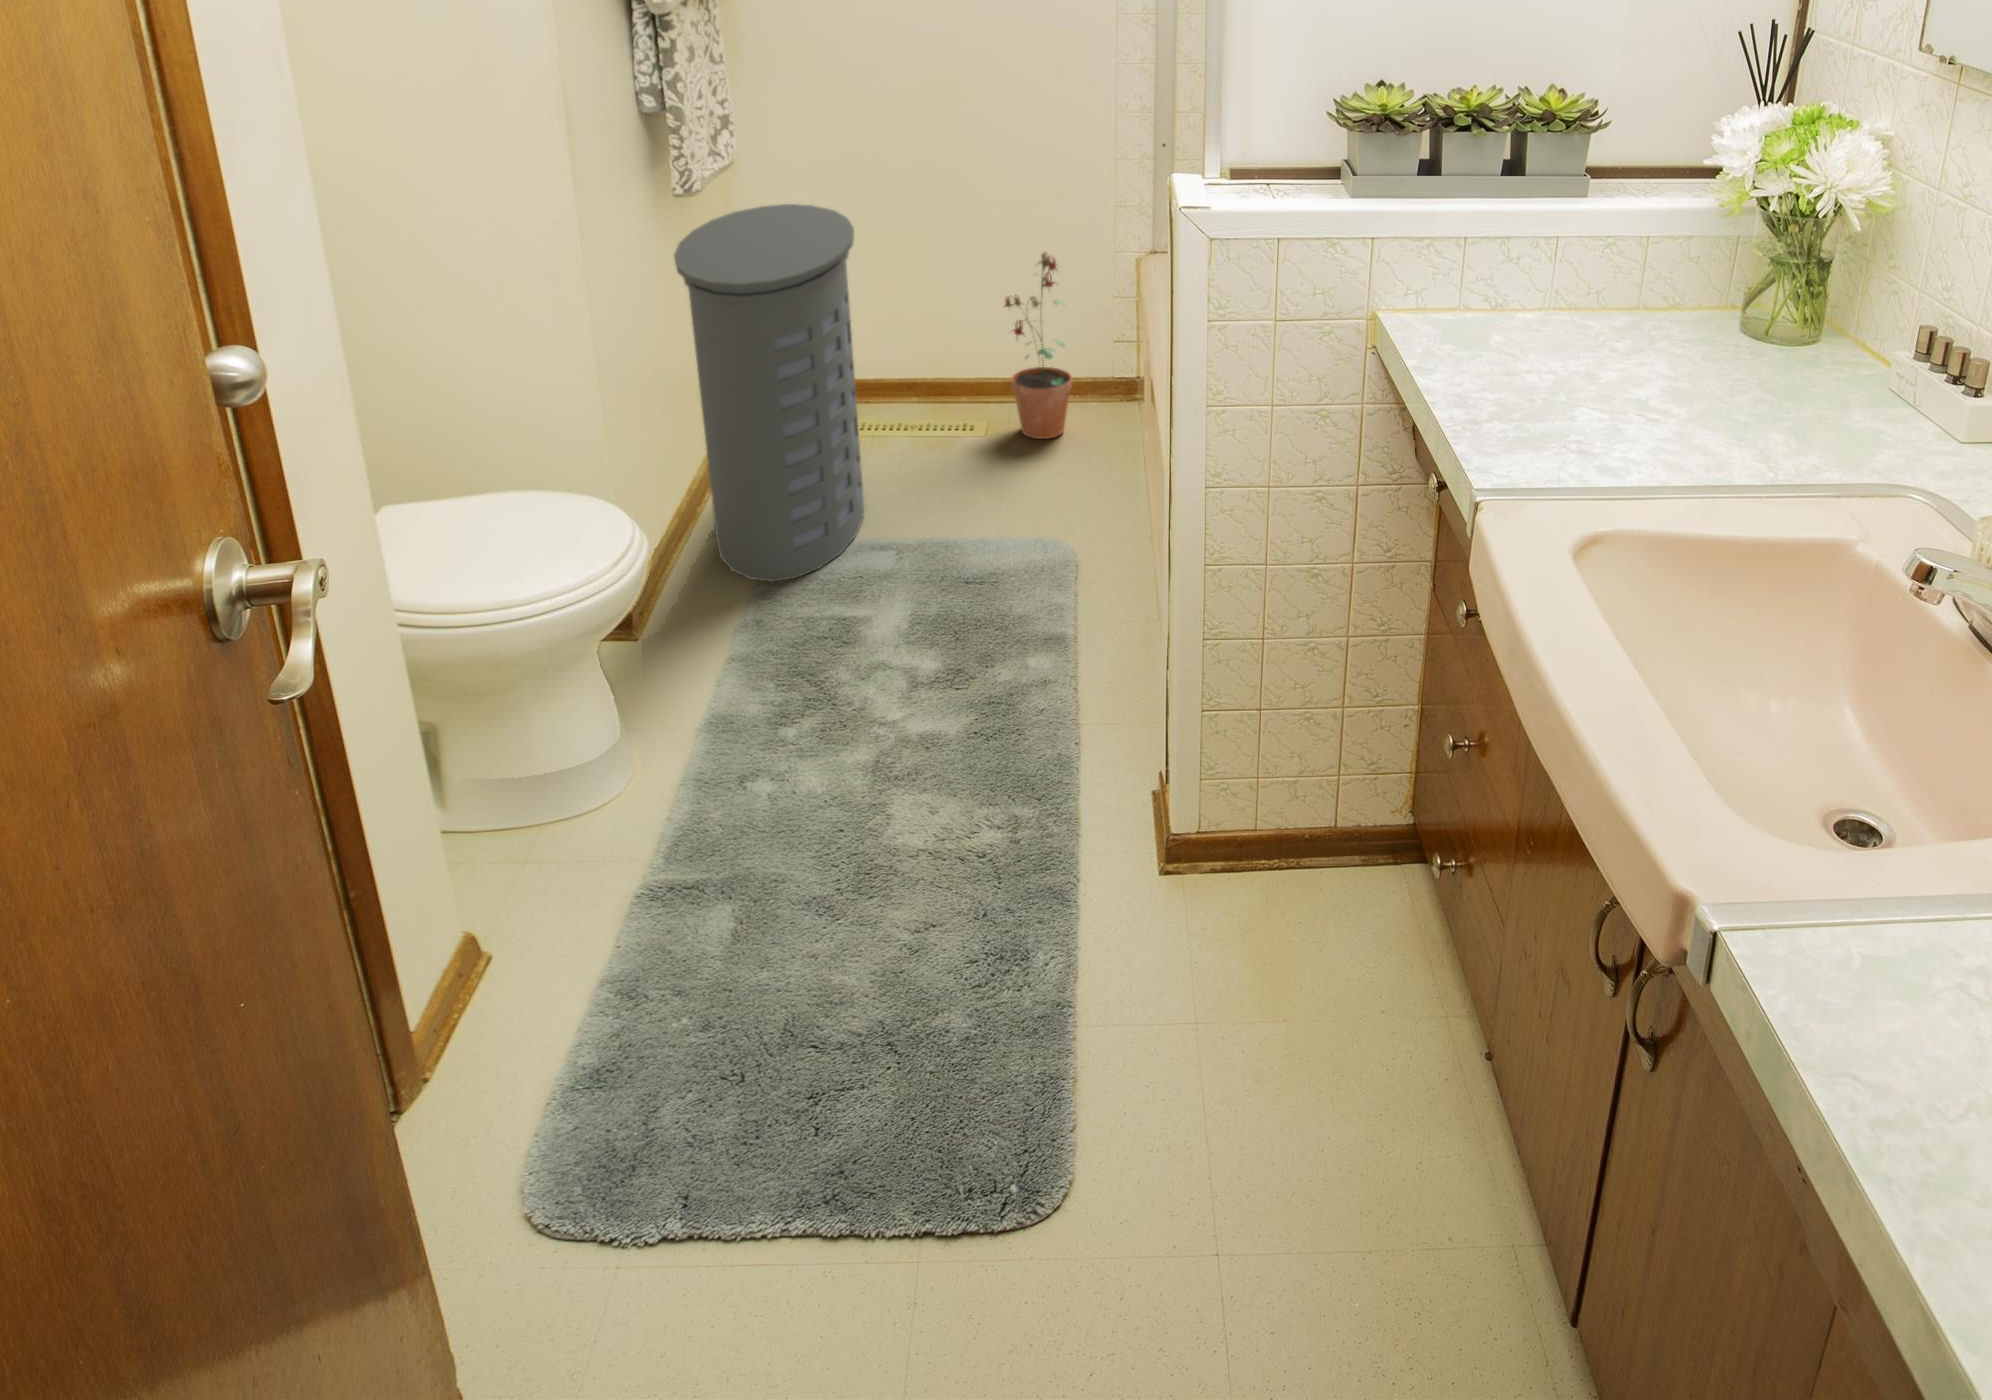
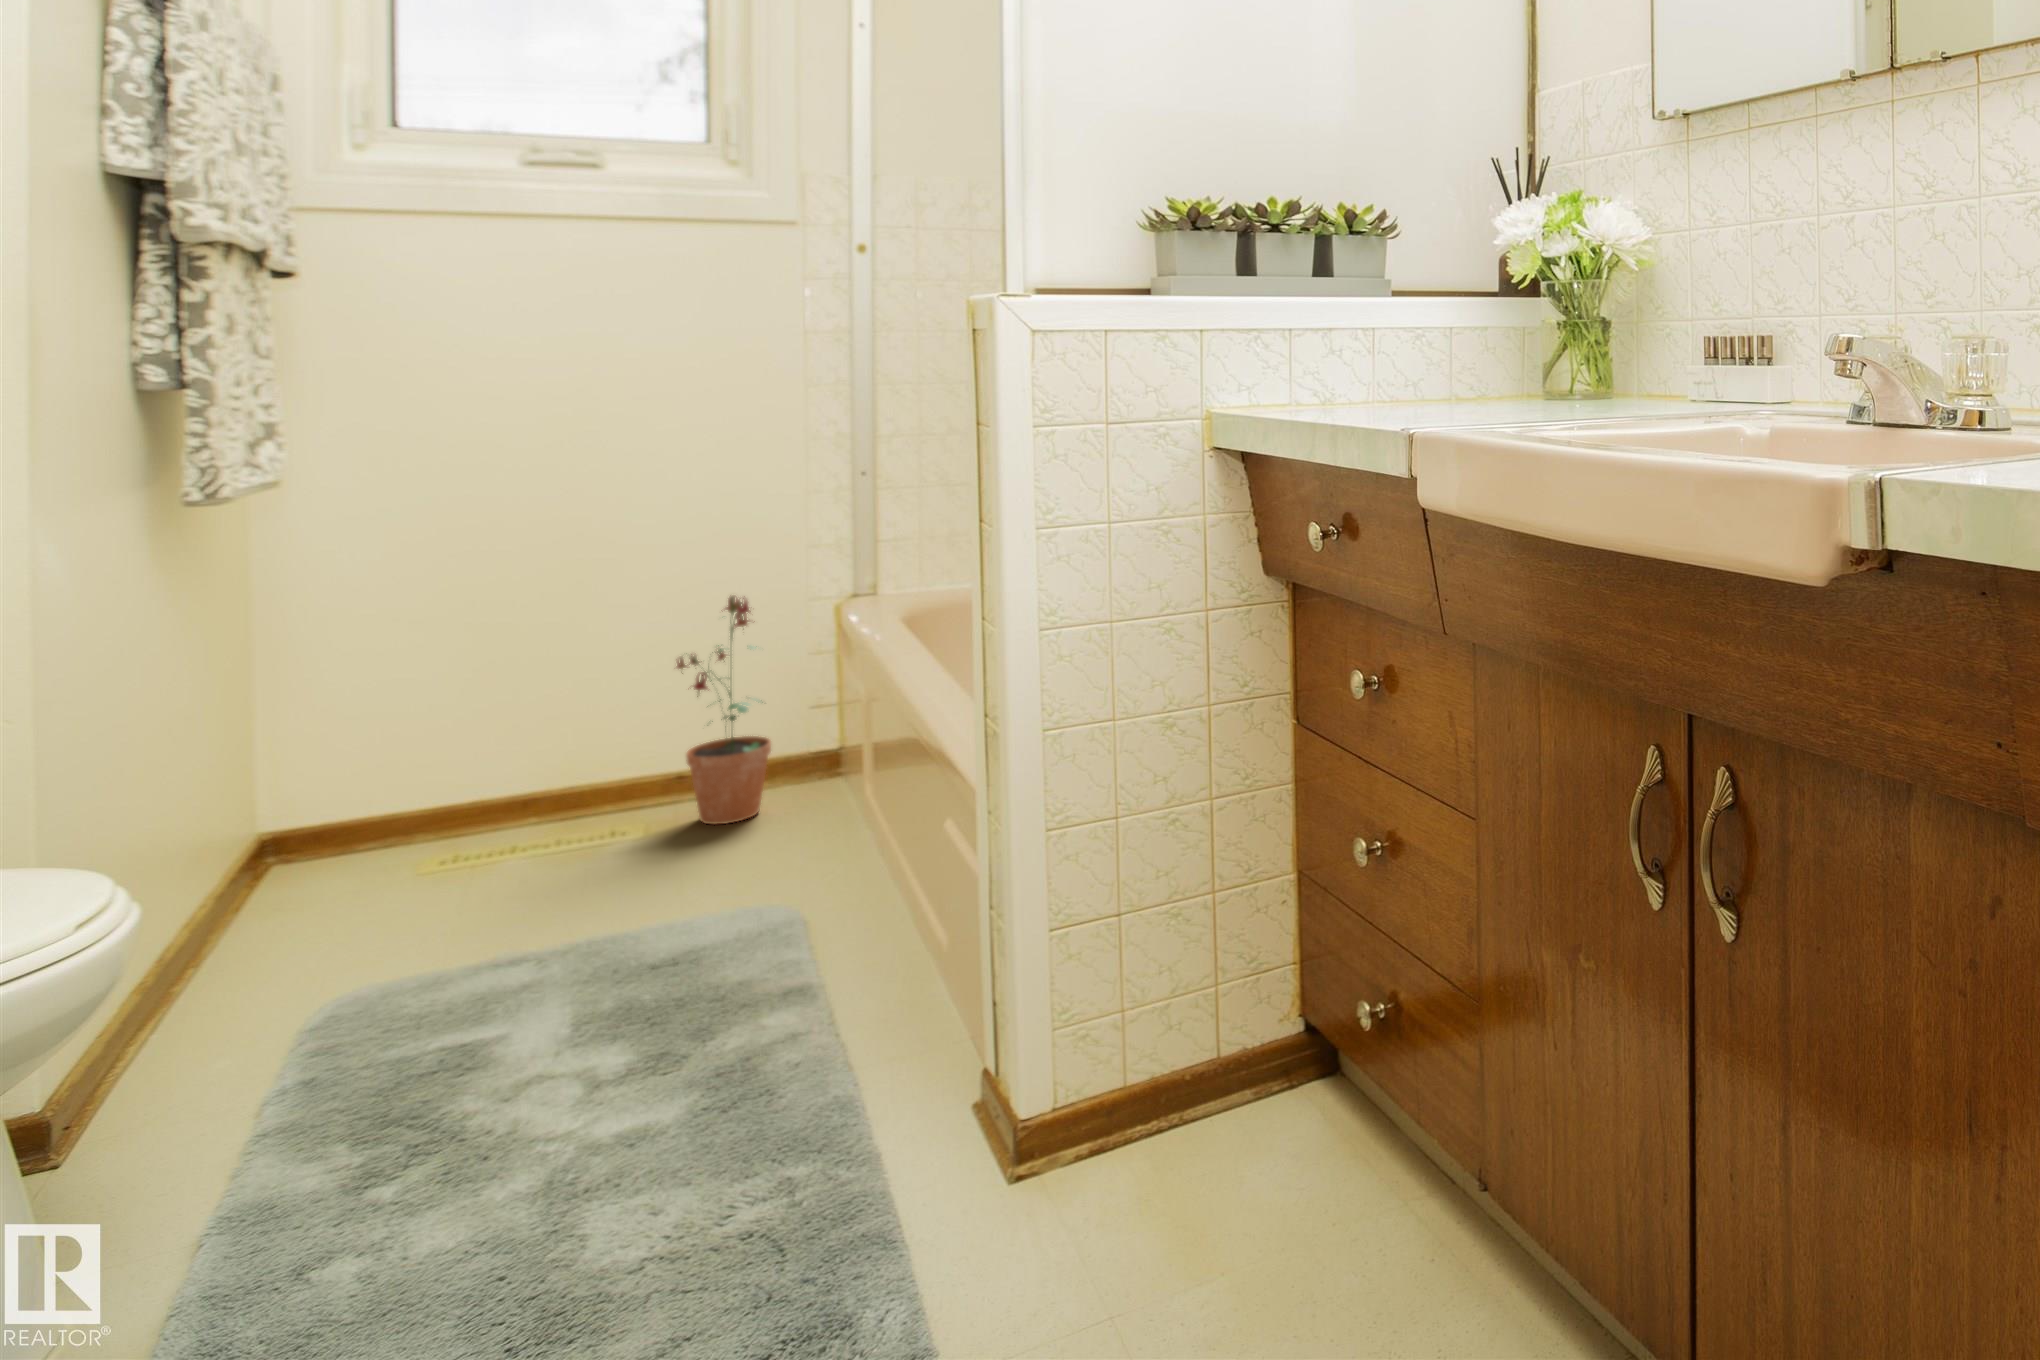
laundry hamper: present [674,204,864,581] -> none [175,532,480,1044]

